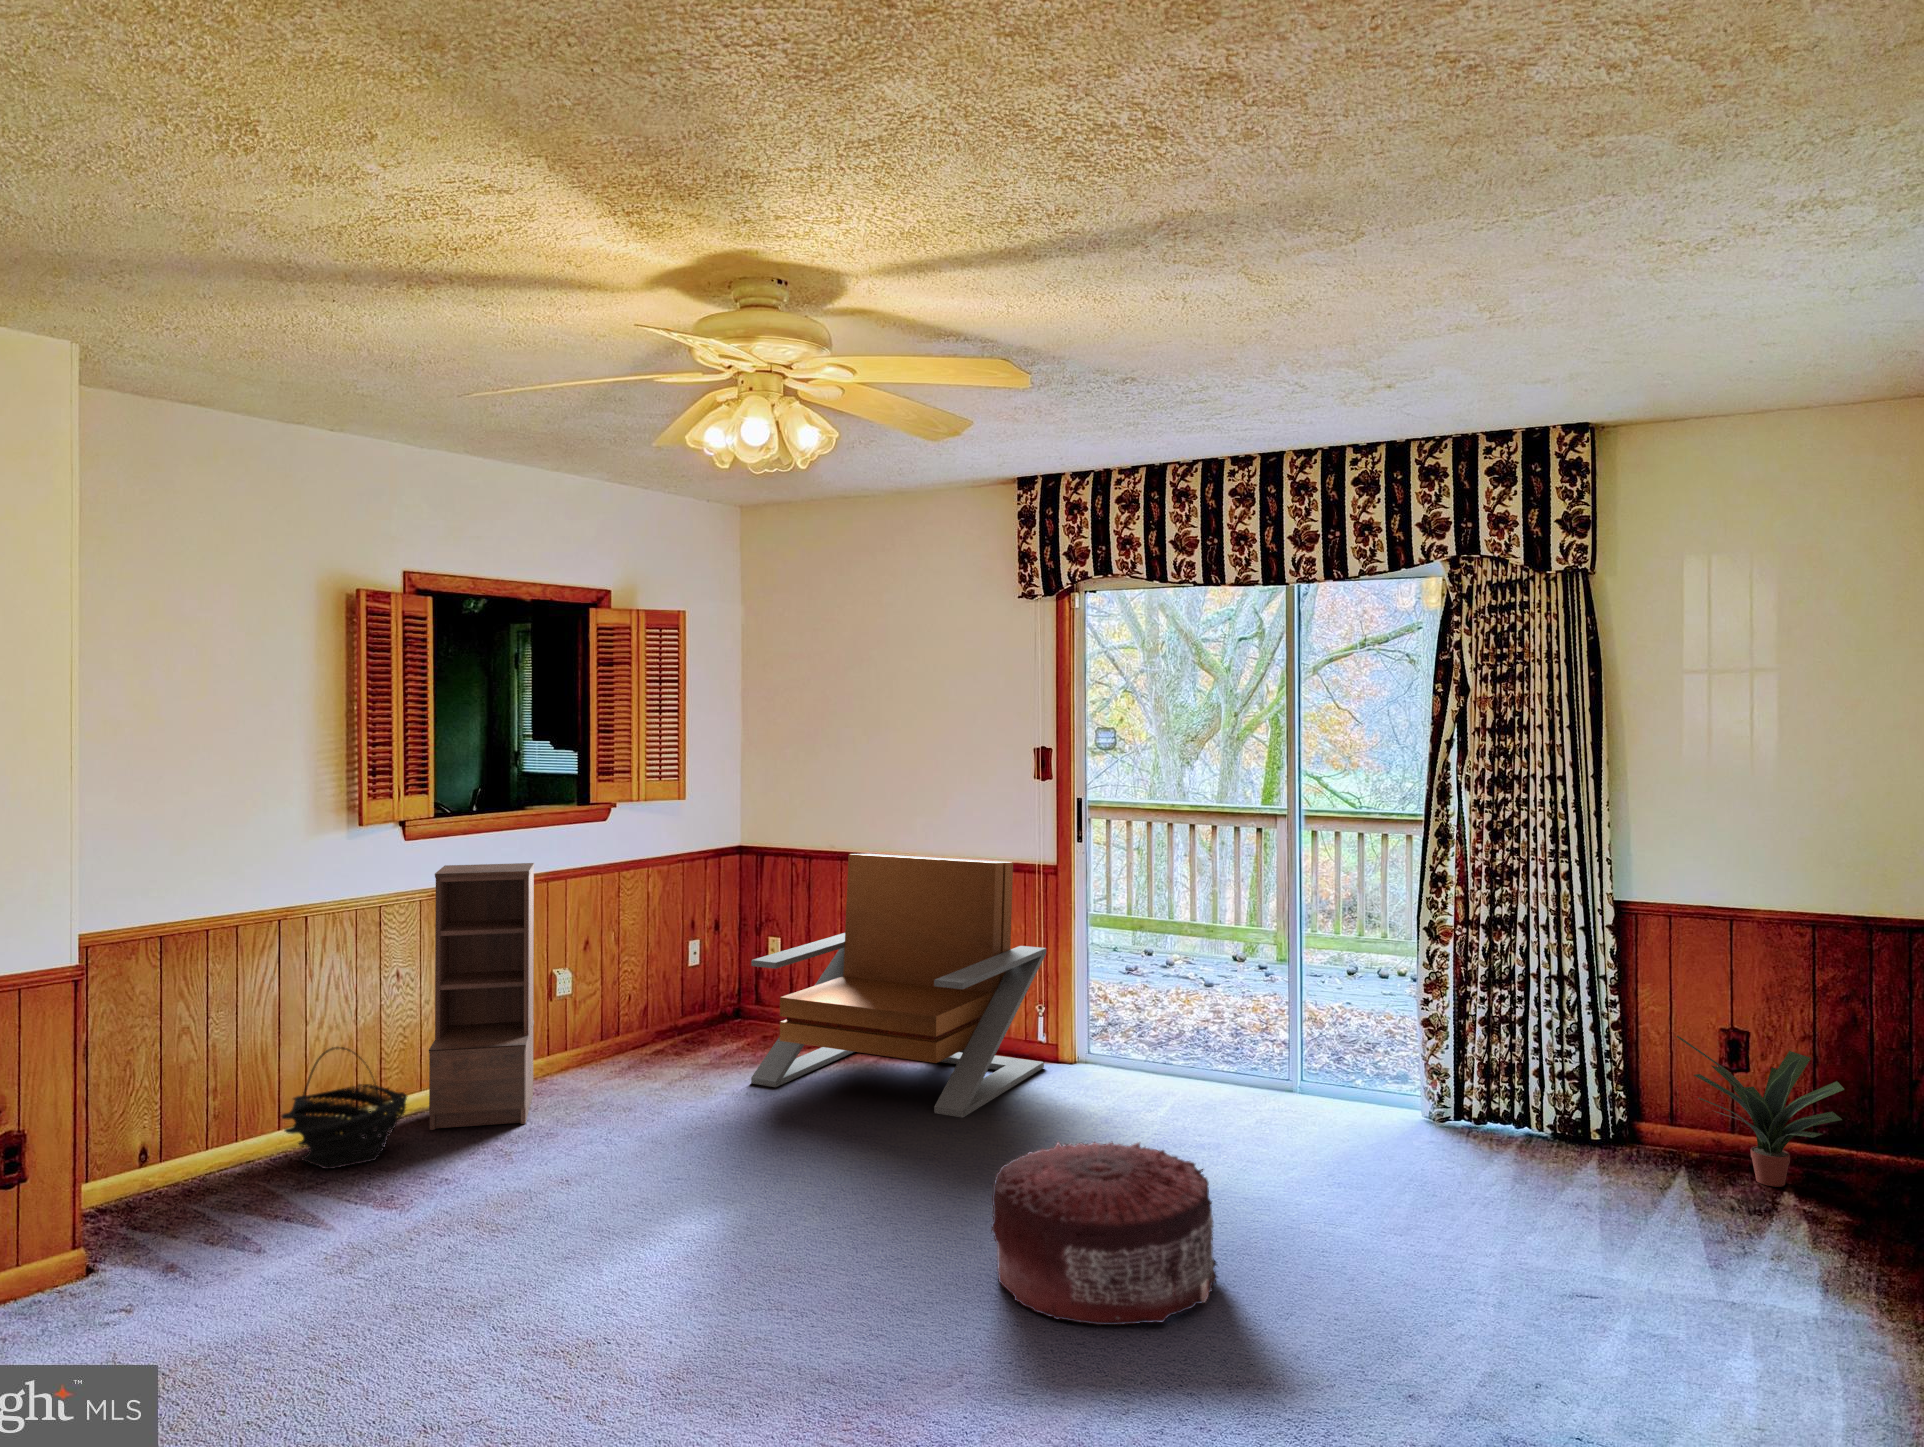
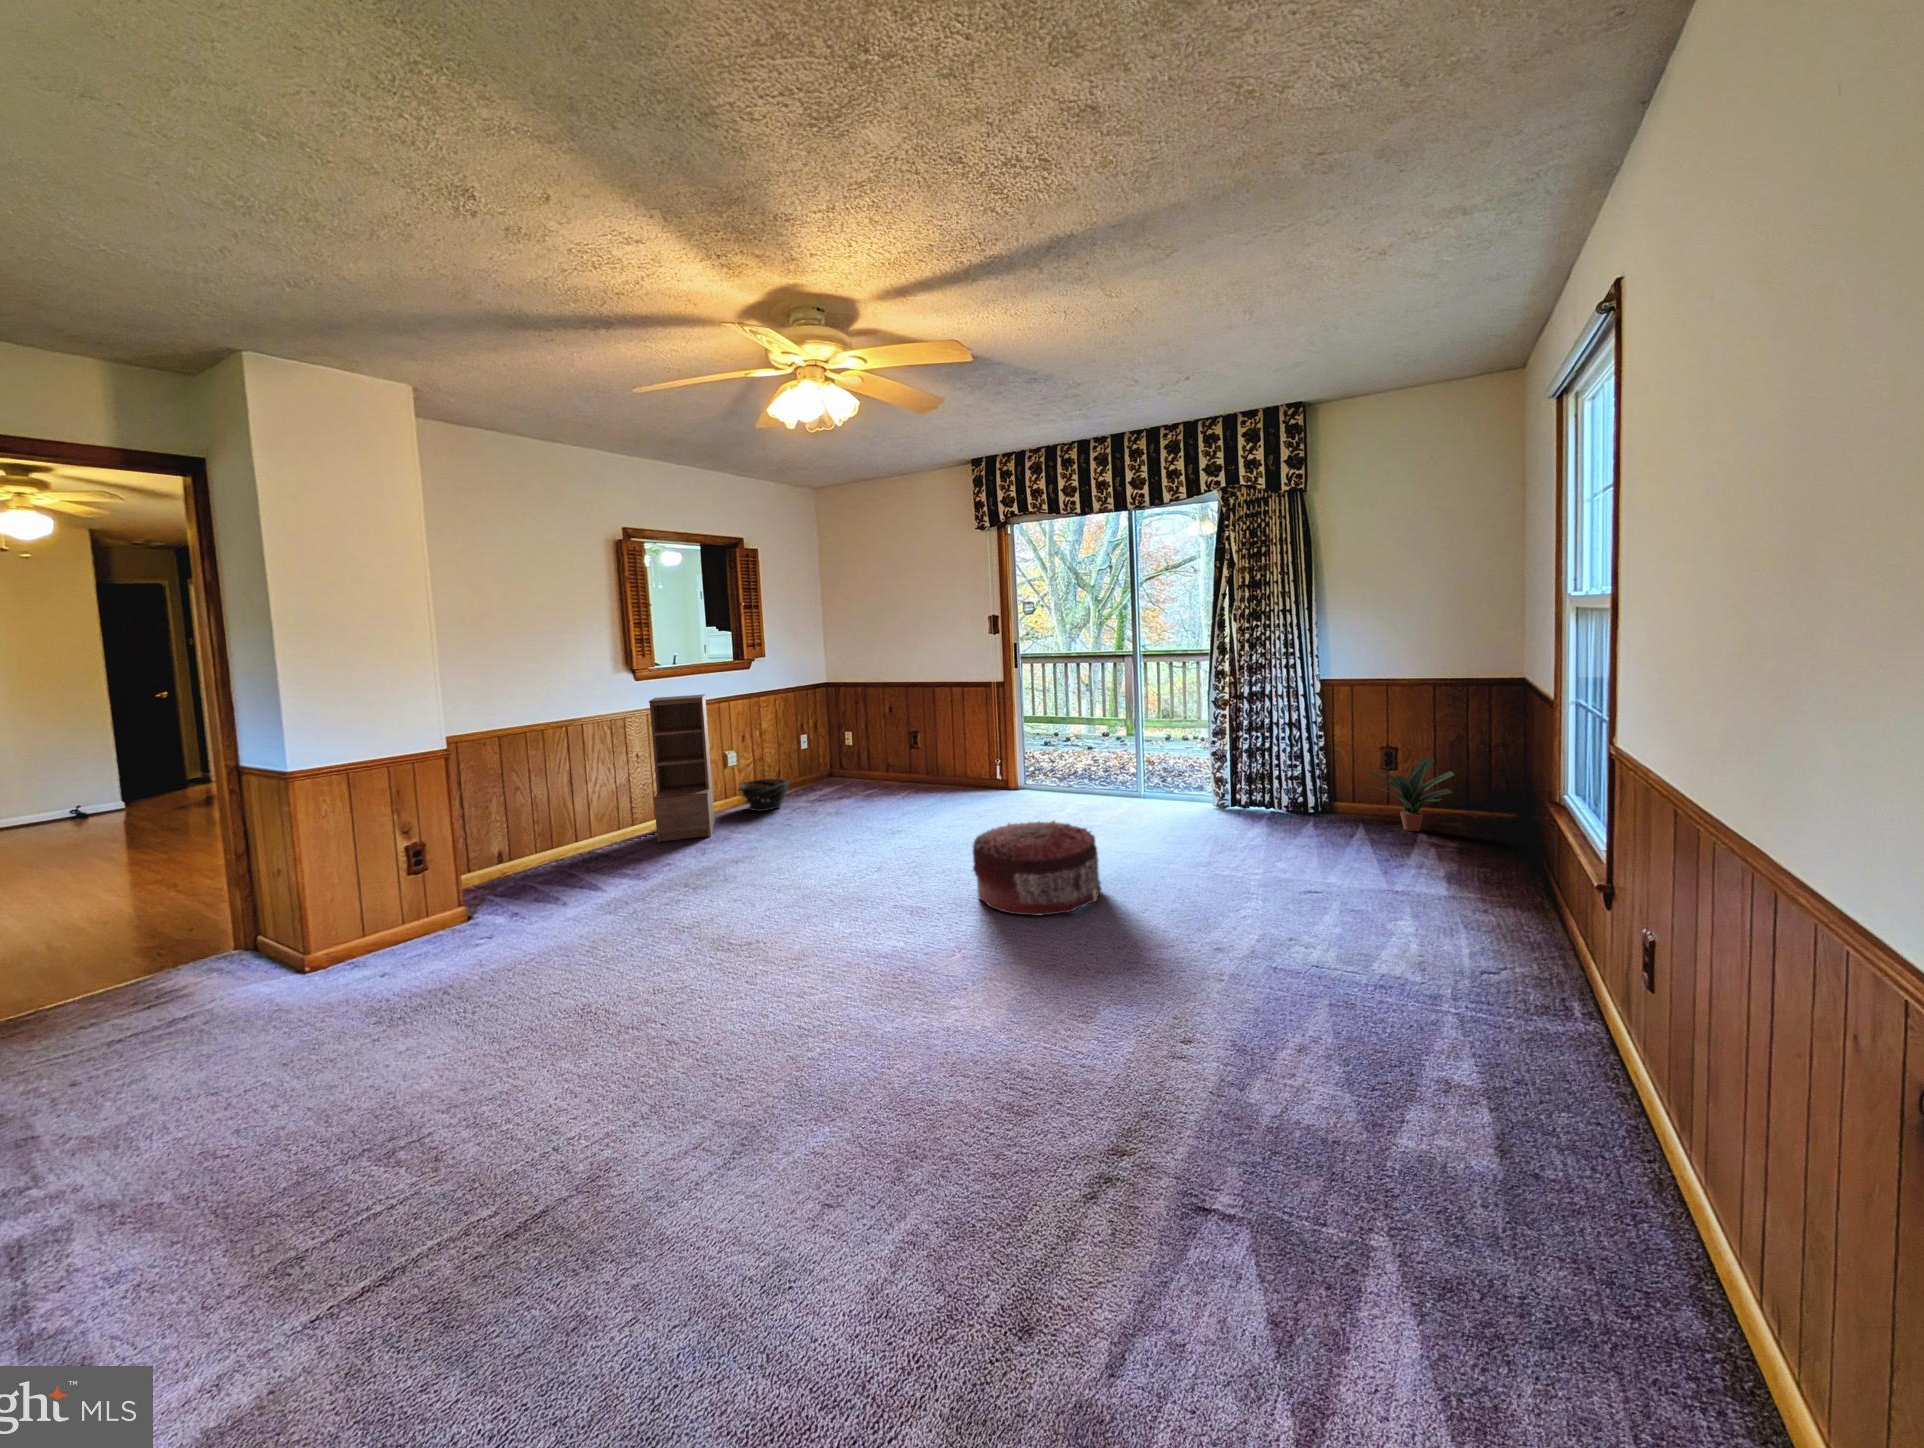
lounge chair: present [751,854,1046,1118] -> none [832,682,999,821]
basket: present [281,1047,408,1169] -> present [739,767,789,812]

